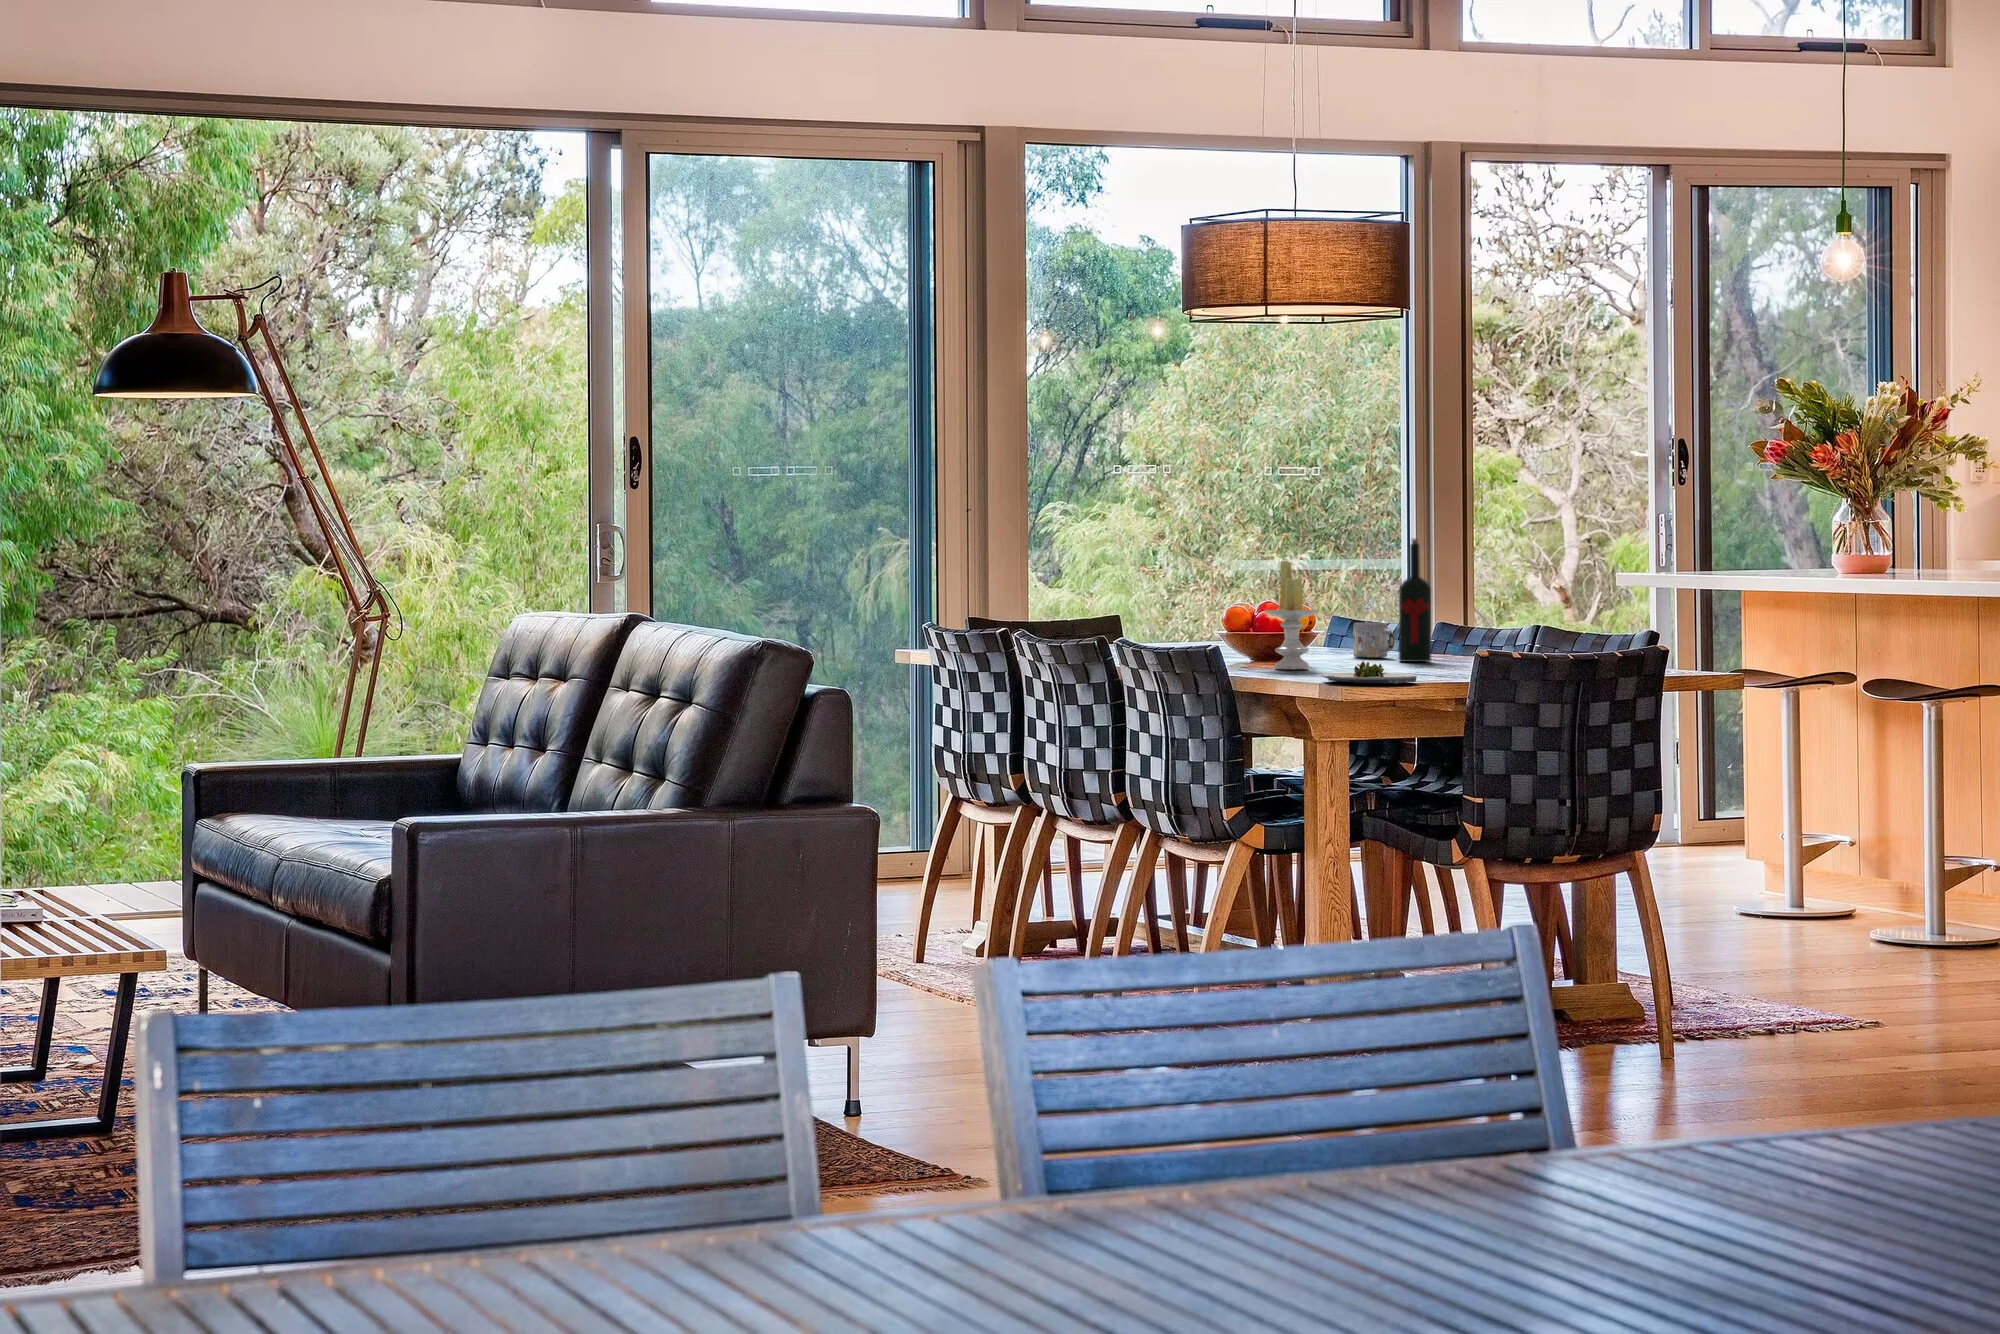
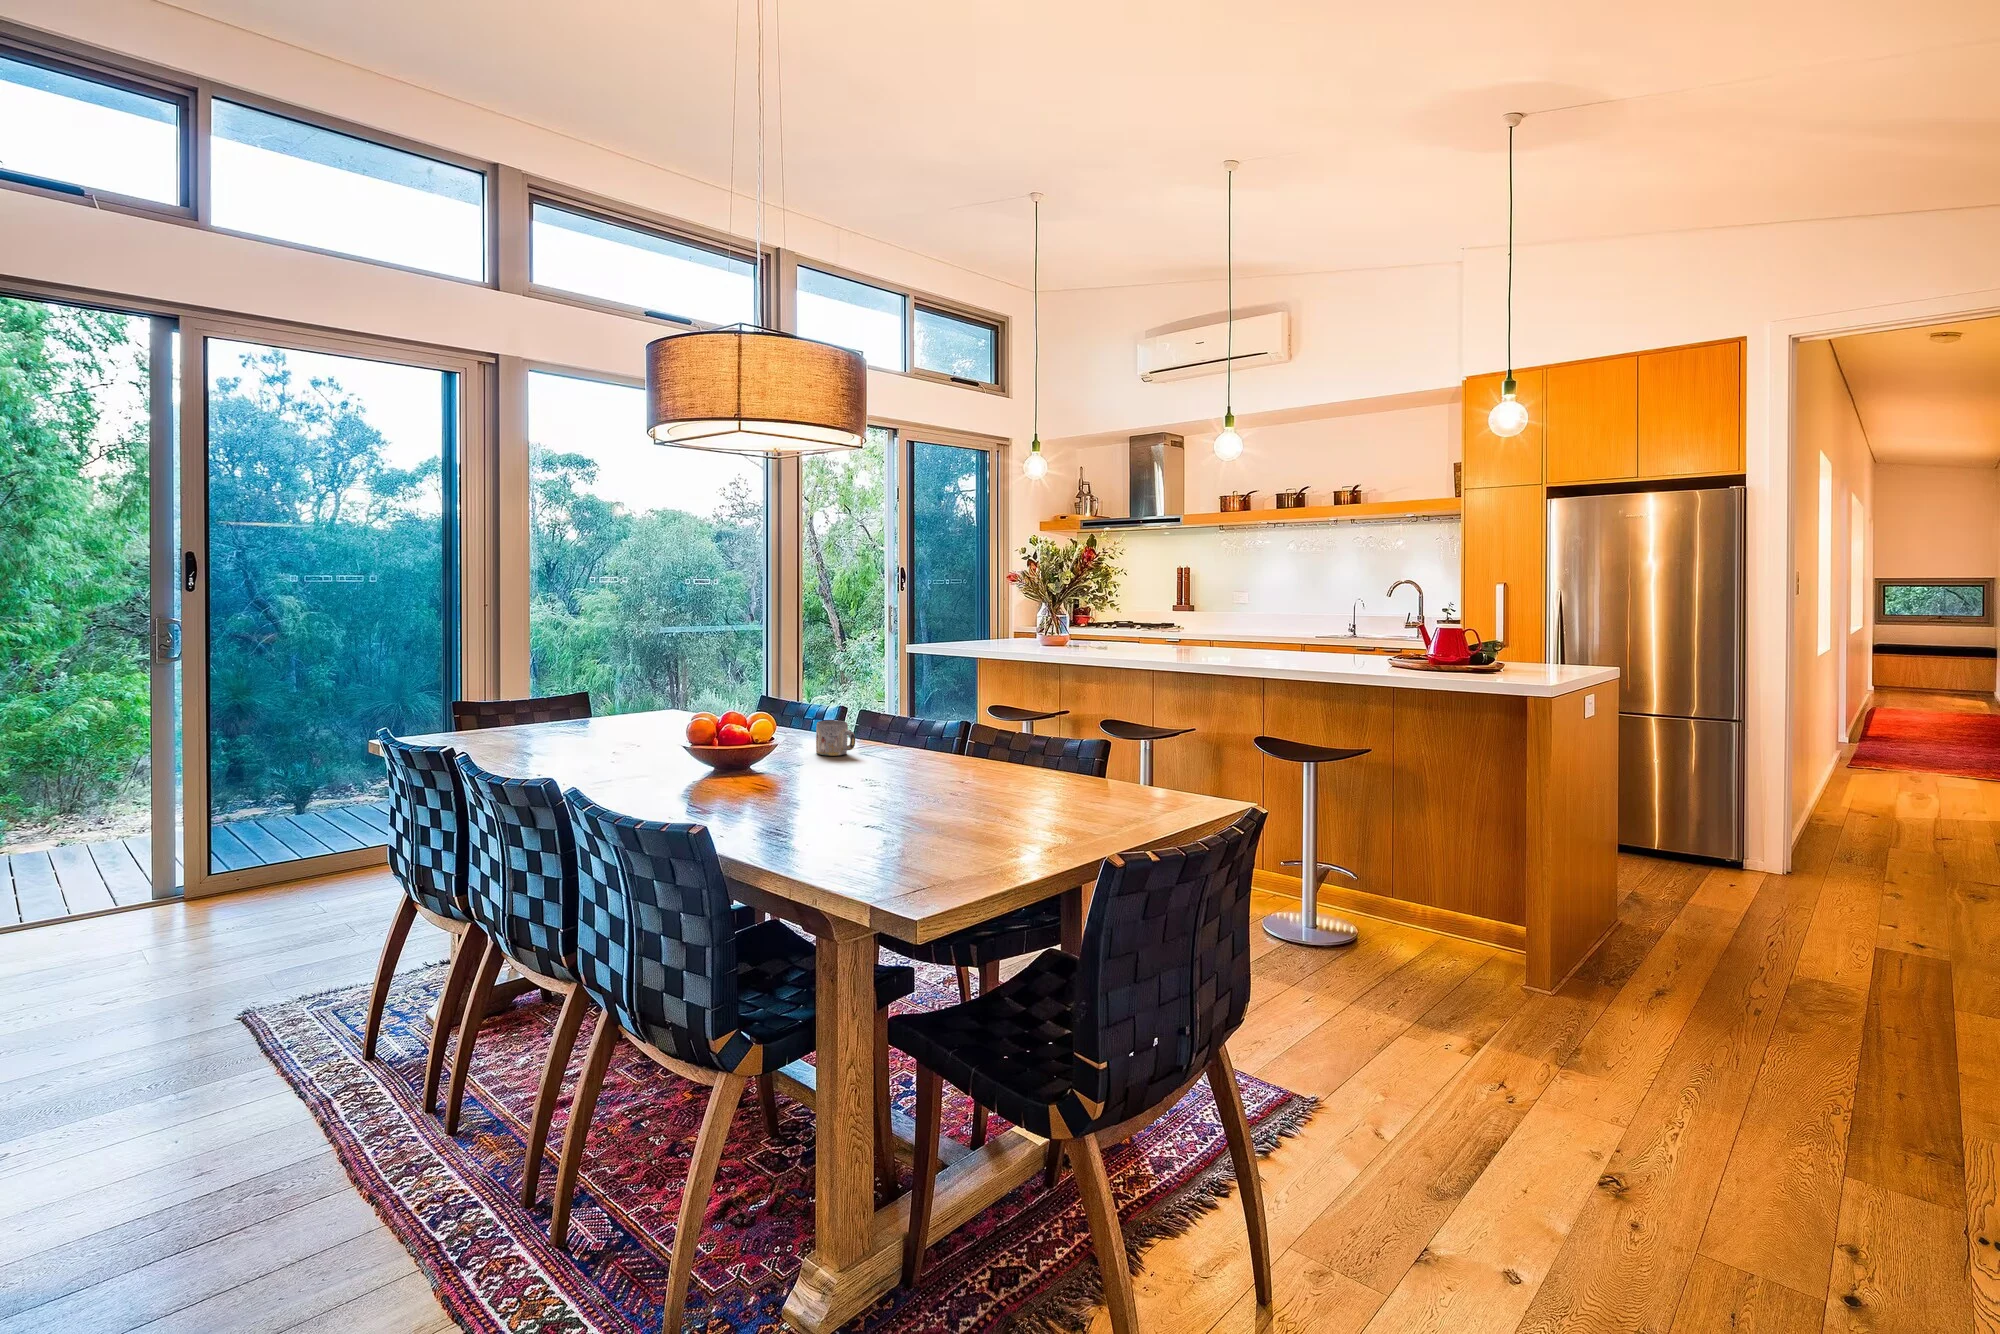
wine bottle: present [1399,539,1432,662] -> none [864,652,895,769]
candle: present [1265,560,1319,669] -> none [744,688,802,806]
salad plate: present [1322,661,1417,683] -> none [826,841,939,879]

